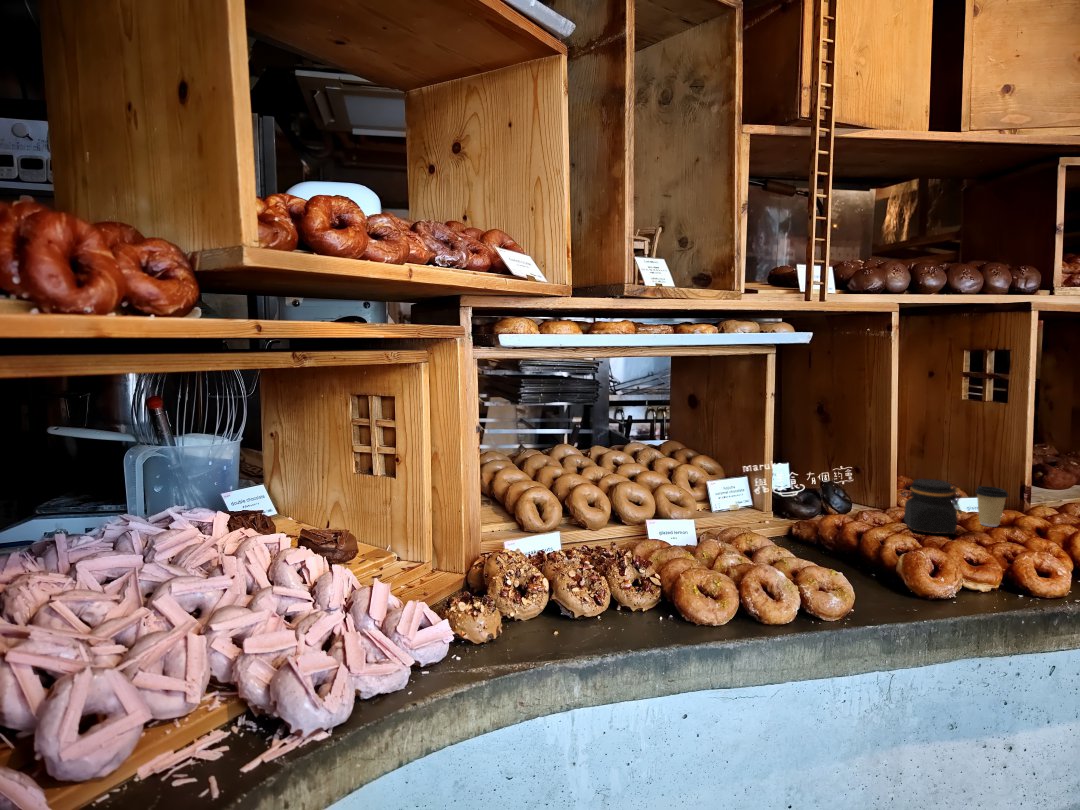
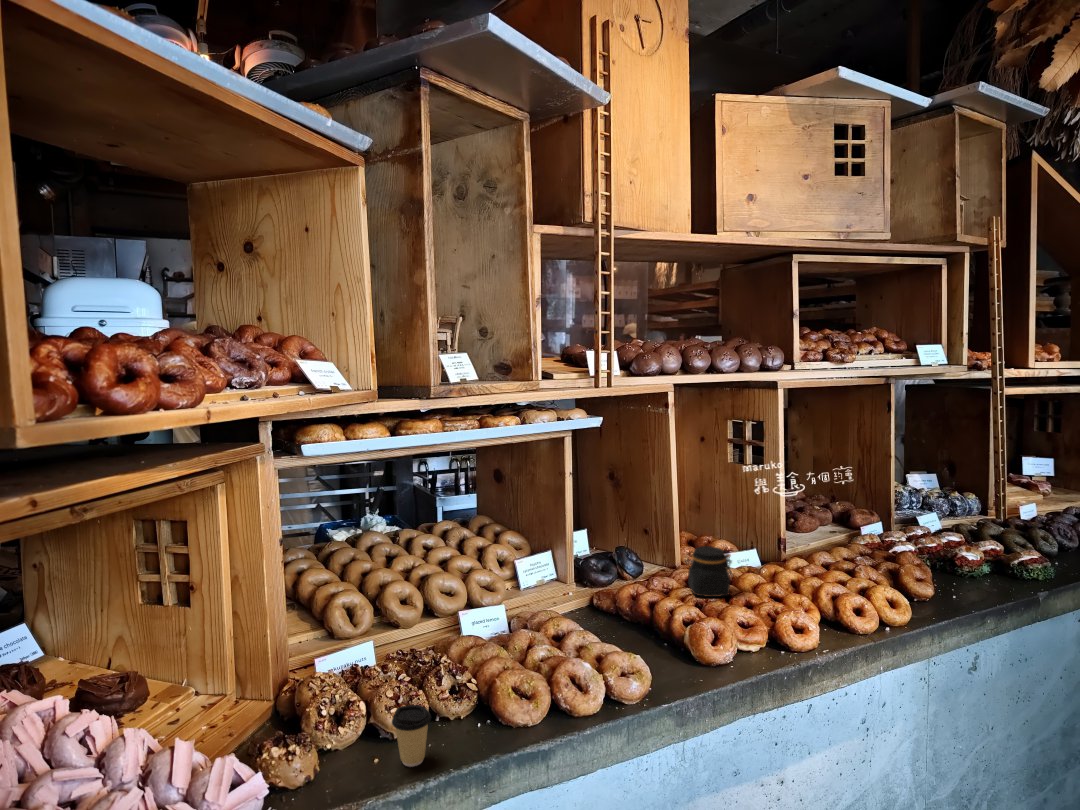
coffee cup: present [975,486,1009,527] -> present [392,705,431,767]

